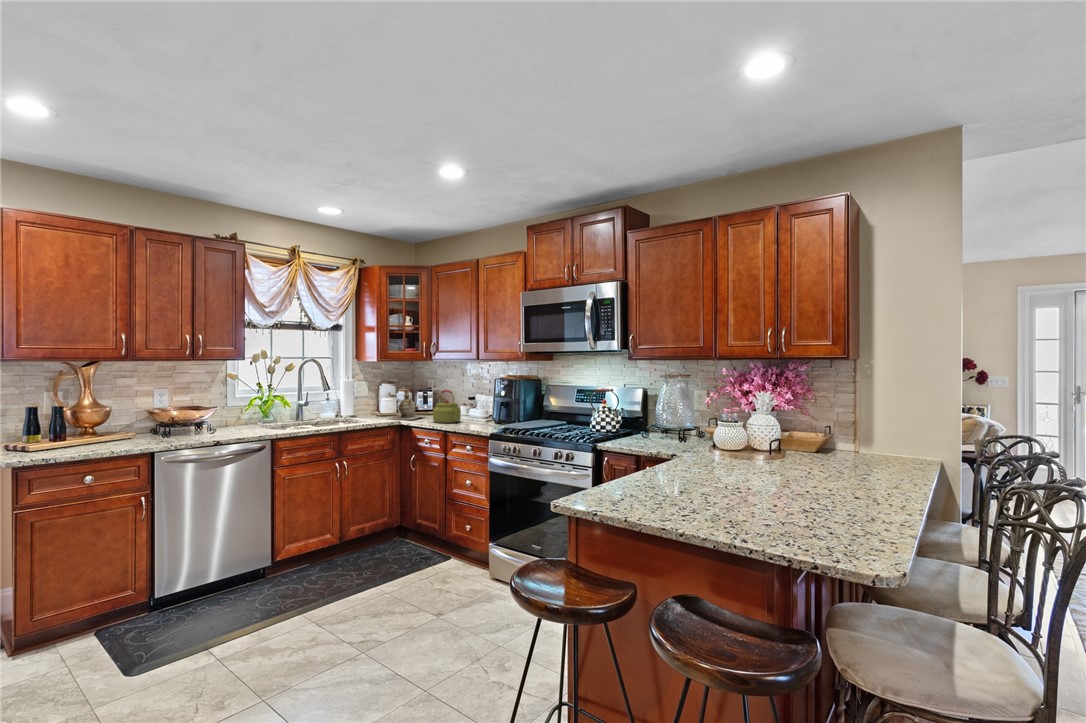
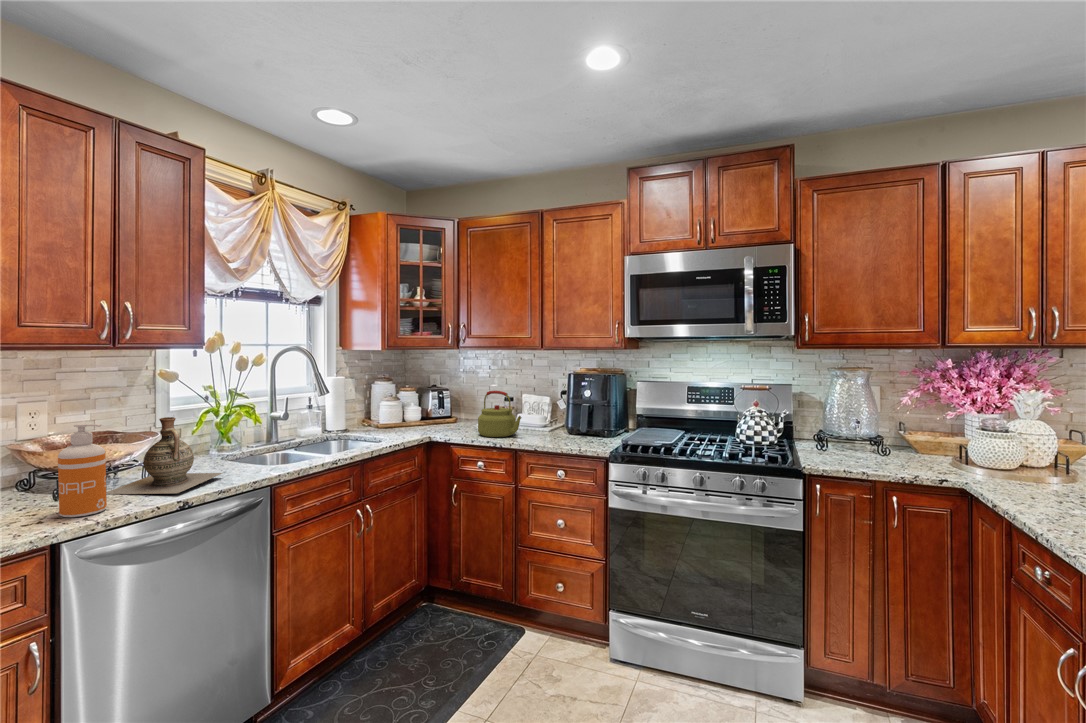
ceramic jug: present [388,390,423,420] -> present [106,417,222,494]
soap dispenser: none [159,398,181,443] -> present [58,424,107,517]

